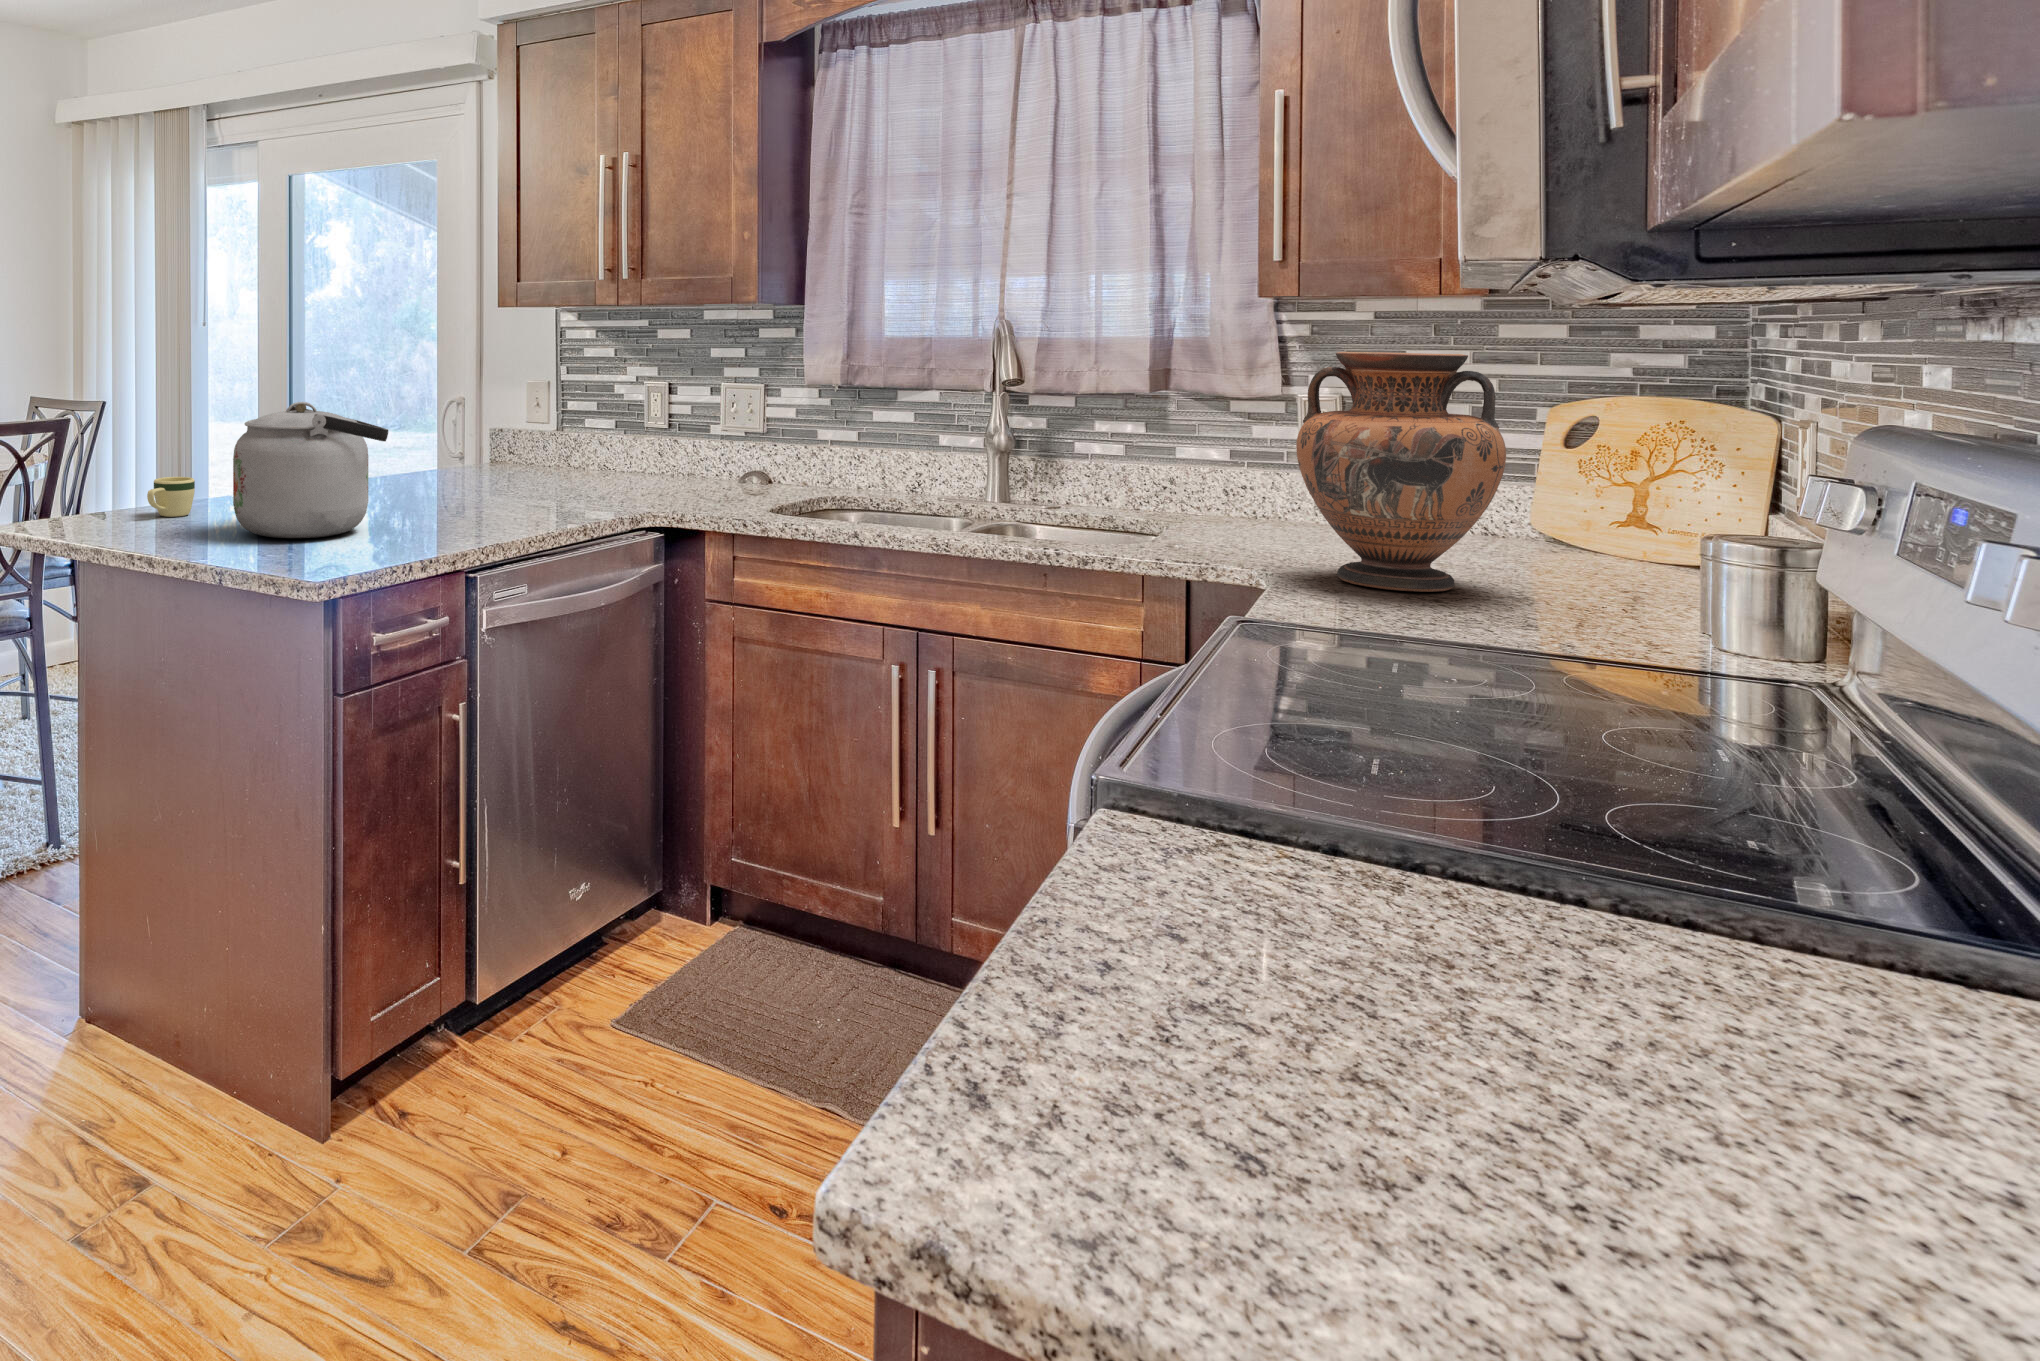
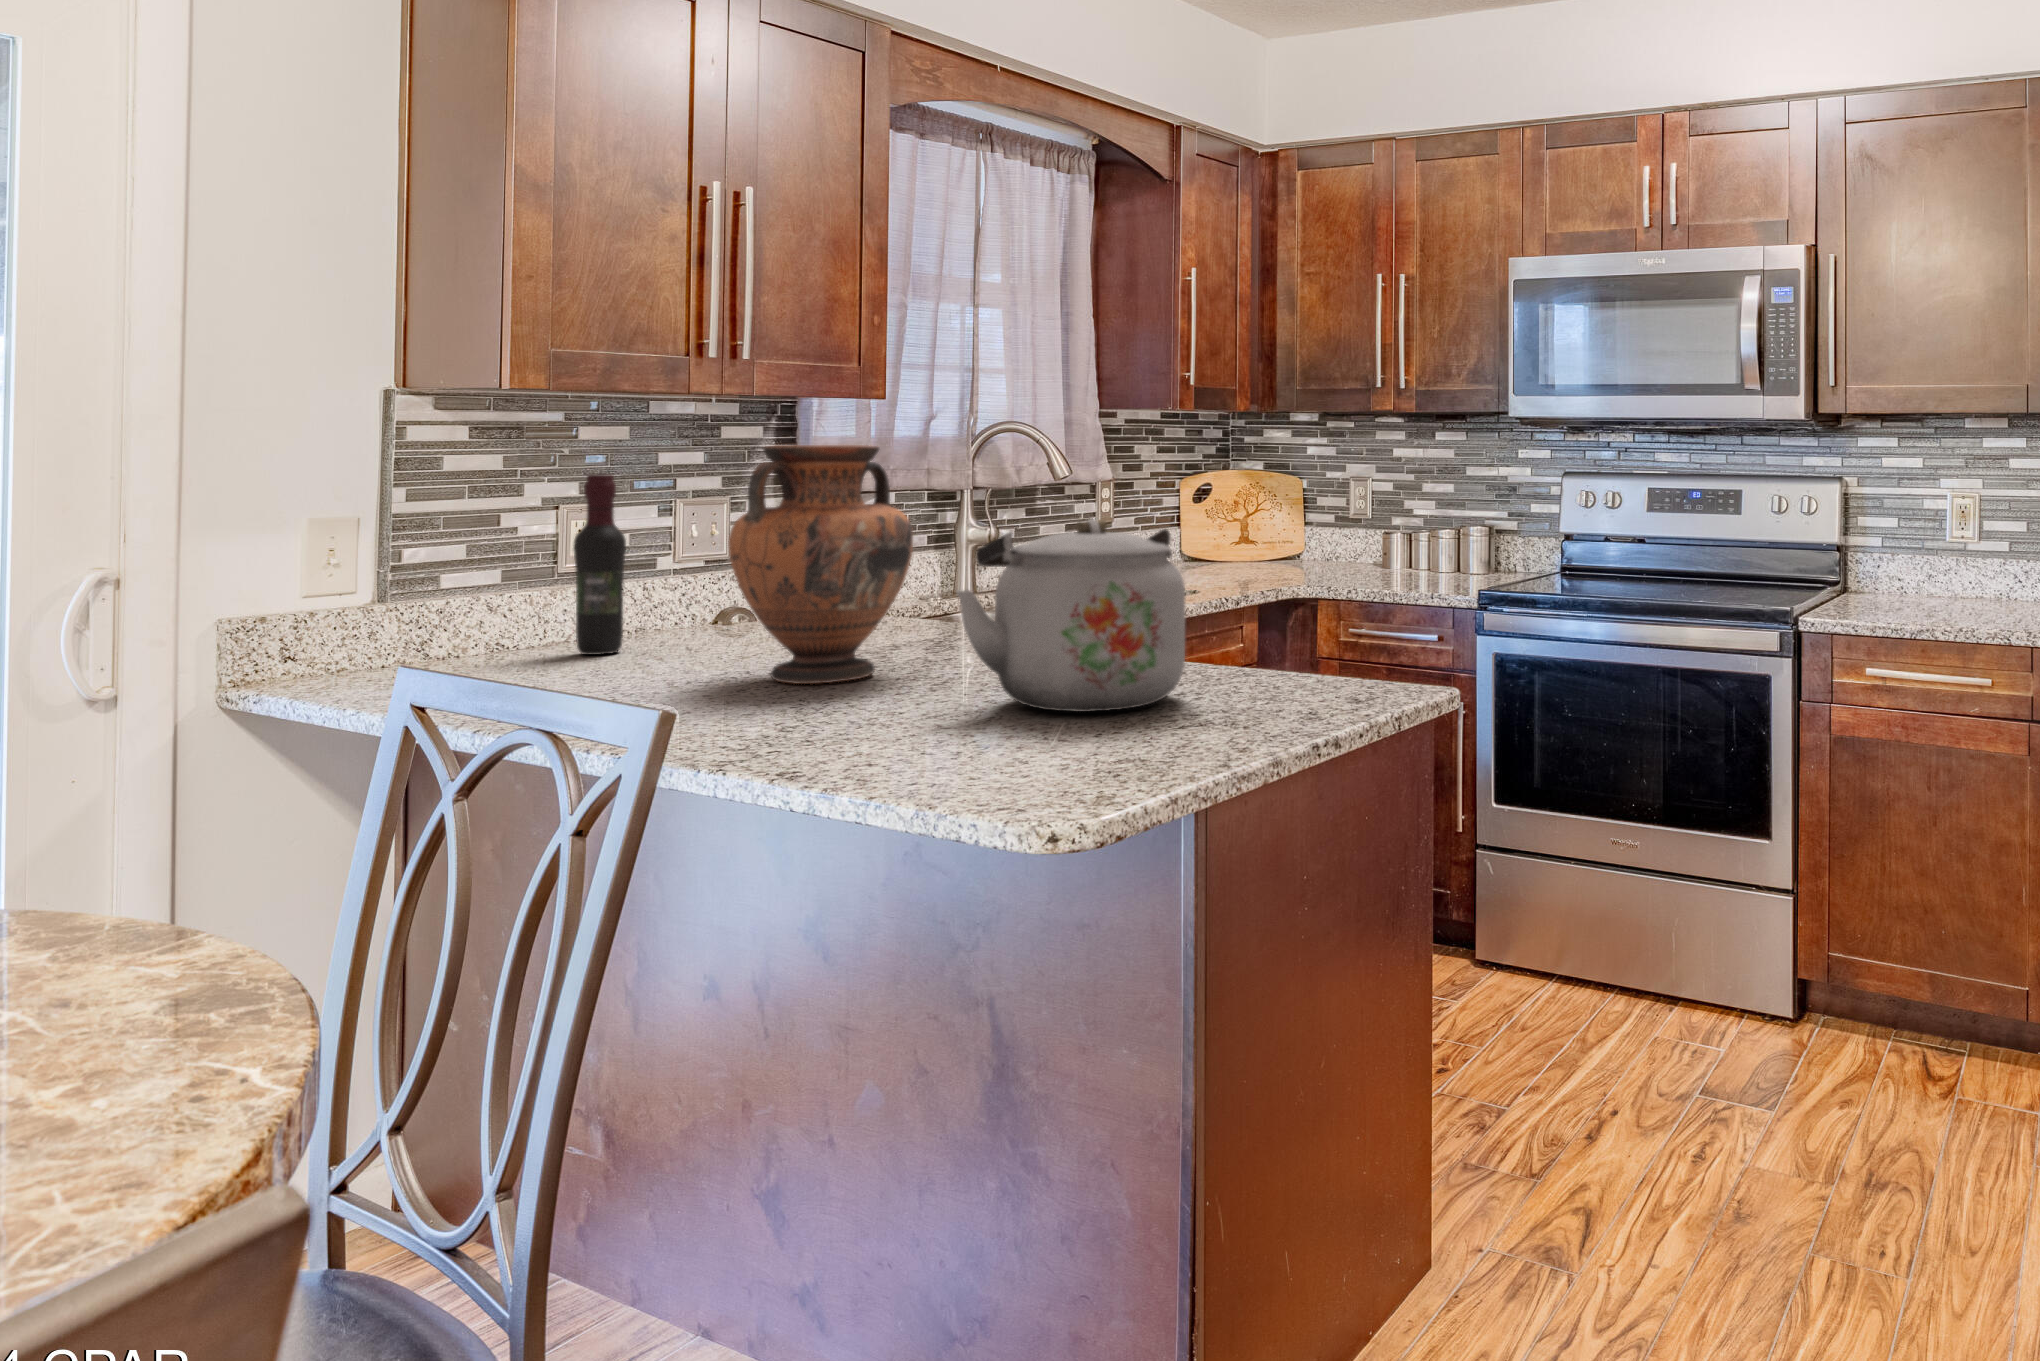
vase: present [1296,352,1506,592] -> present [729,445,913,684]
wine bottle: none [577,362,608,480] -> present [573,474,626,655]
mug: present [147,477,195,517] -> none [831,685,934,762]

